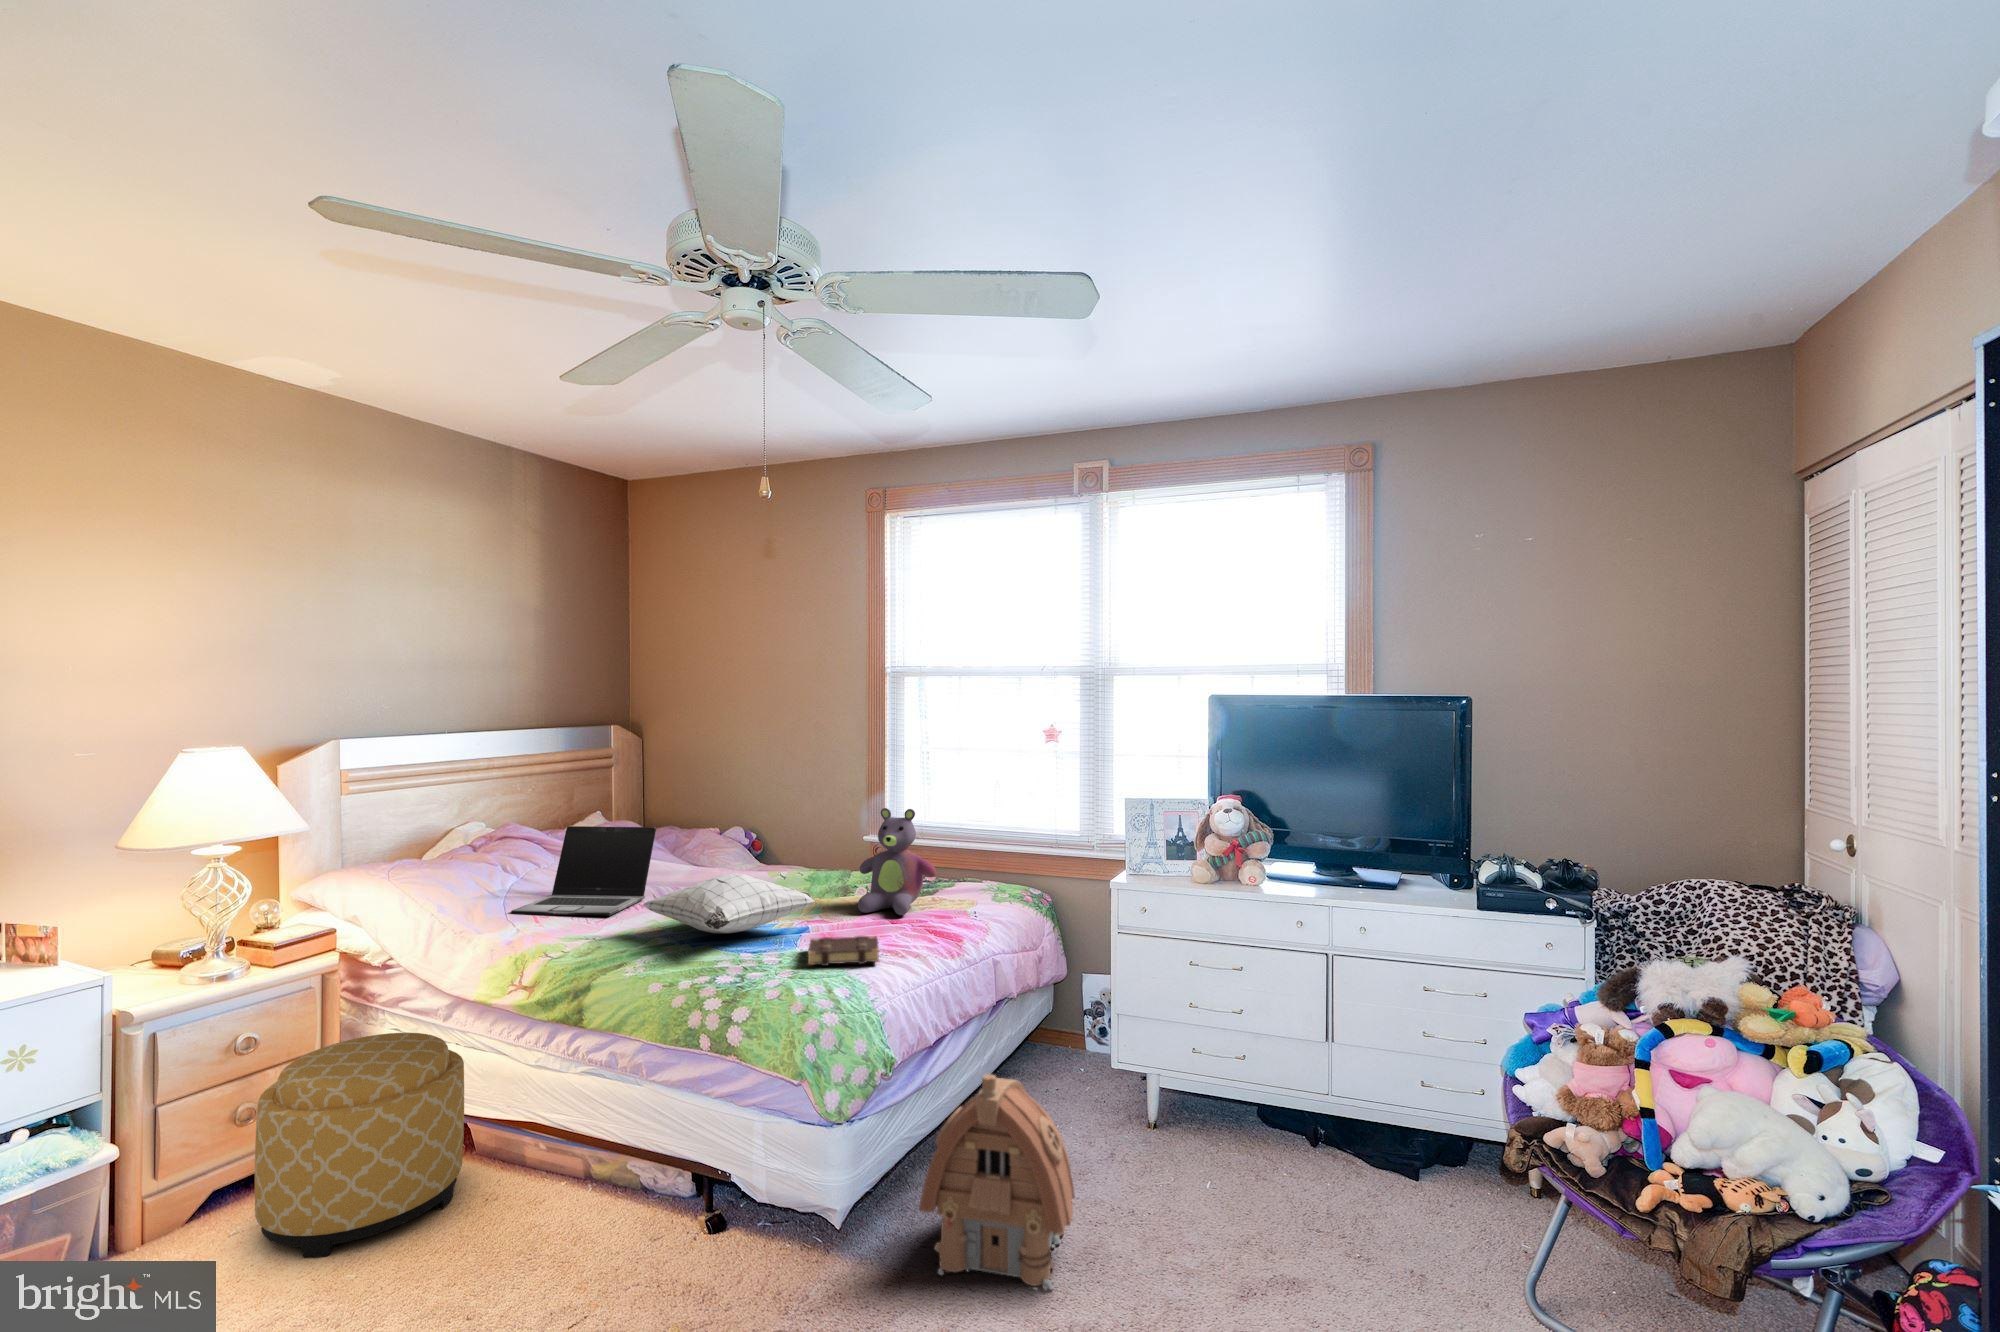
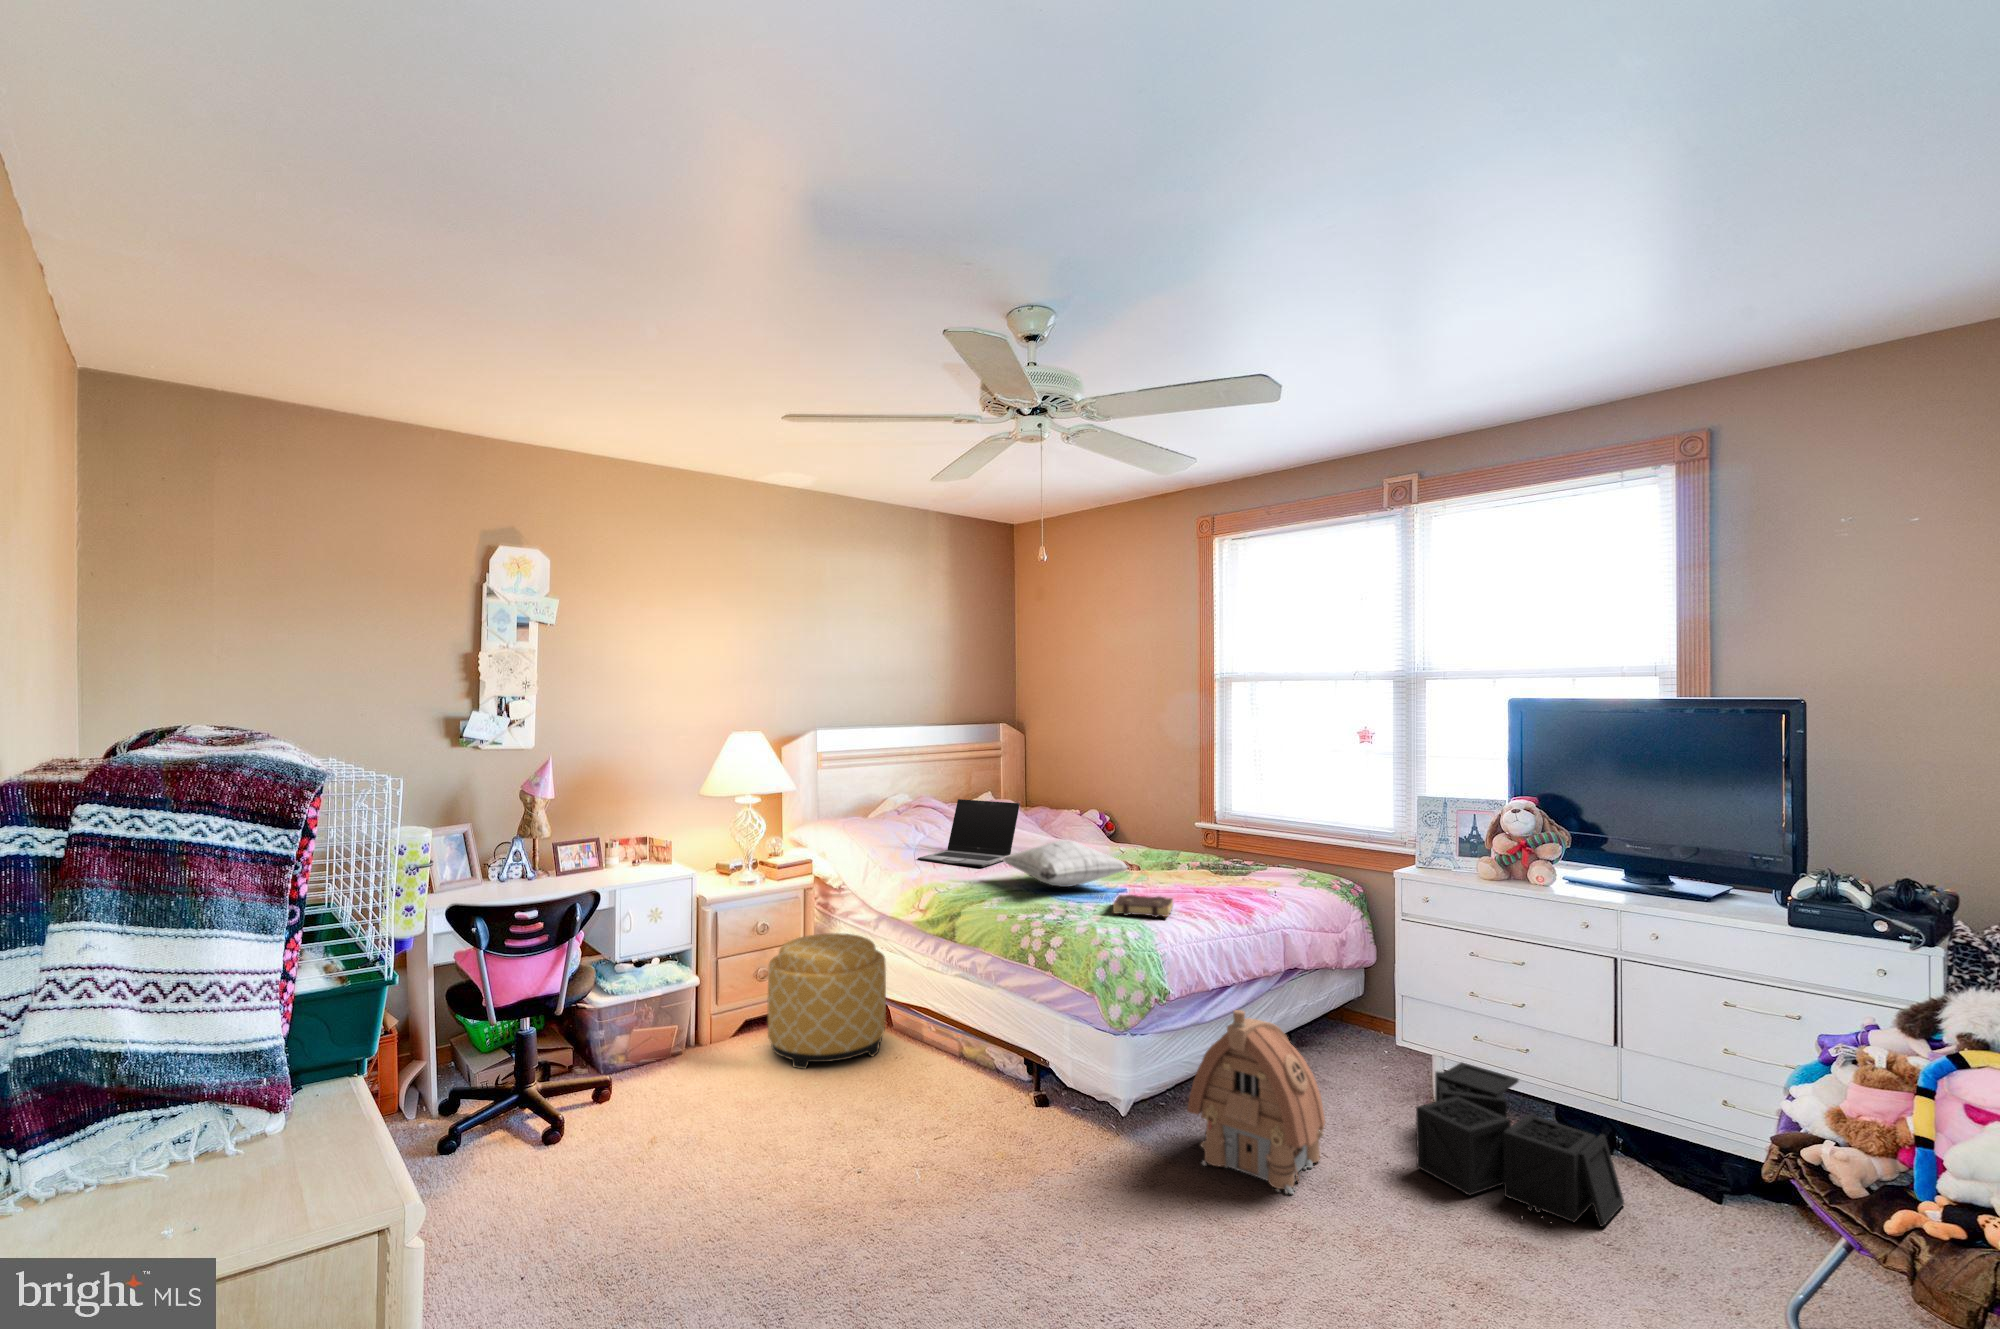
stuffed bear: present [858,808,936,915] -> none [1171,796,1241,888]
storage bin: none [1159,1078,1354,1254] -> present [1416,1063,1624,1227]

